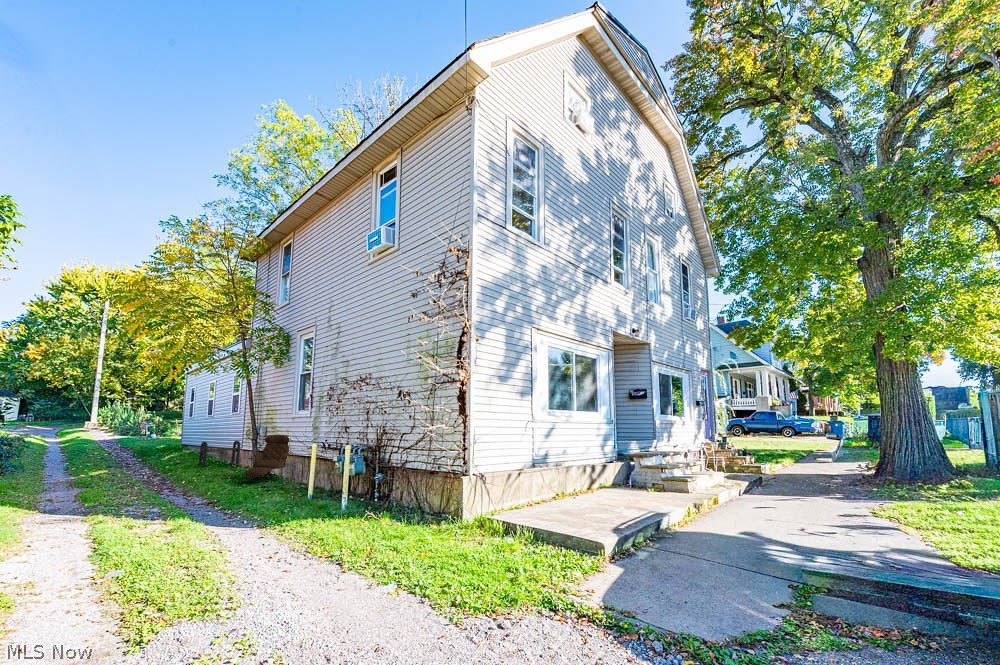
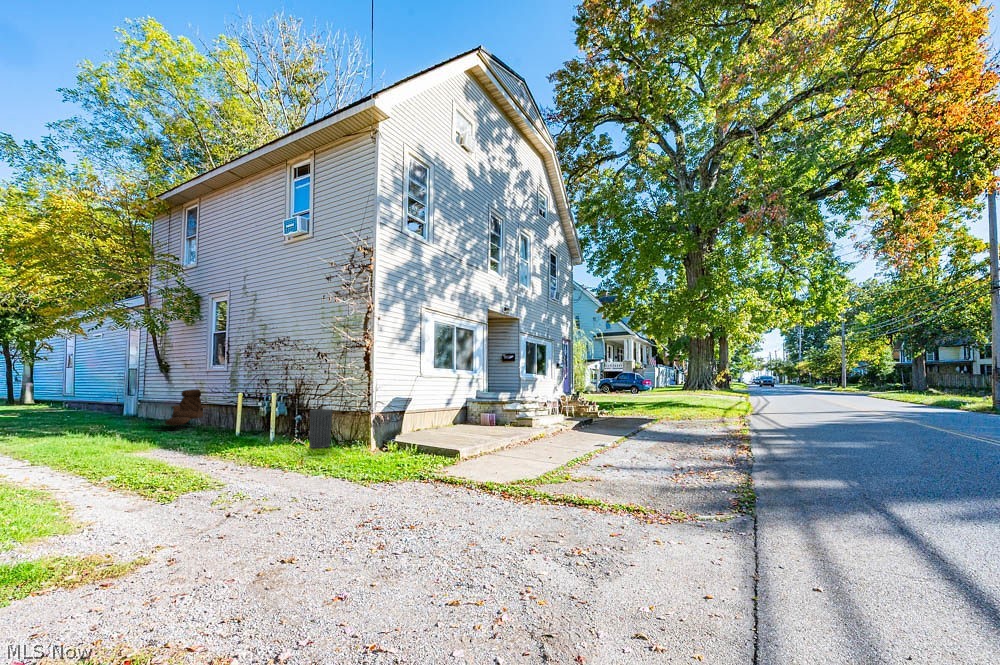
bench: present [198,441,240,467] -> none [104,397,148,421]
trash can: none [390,466,419,520] -> present [309,409,332,448]

